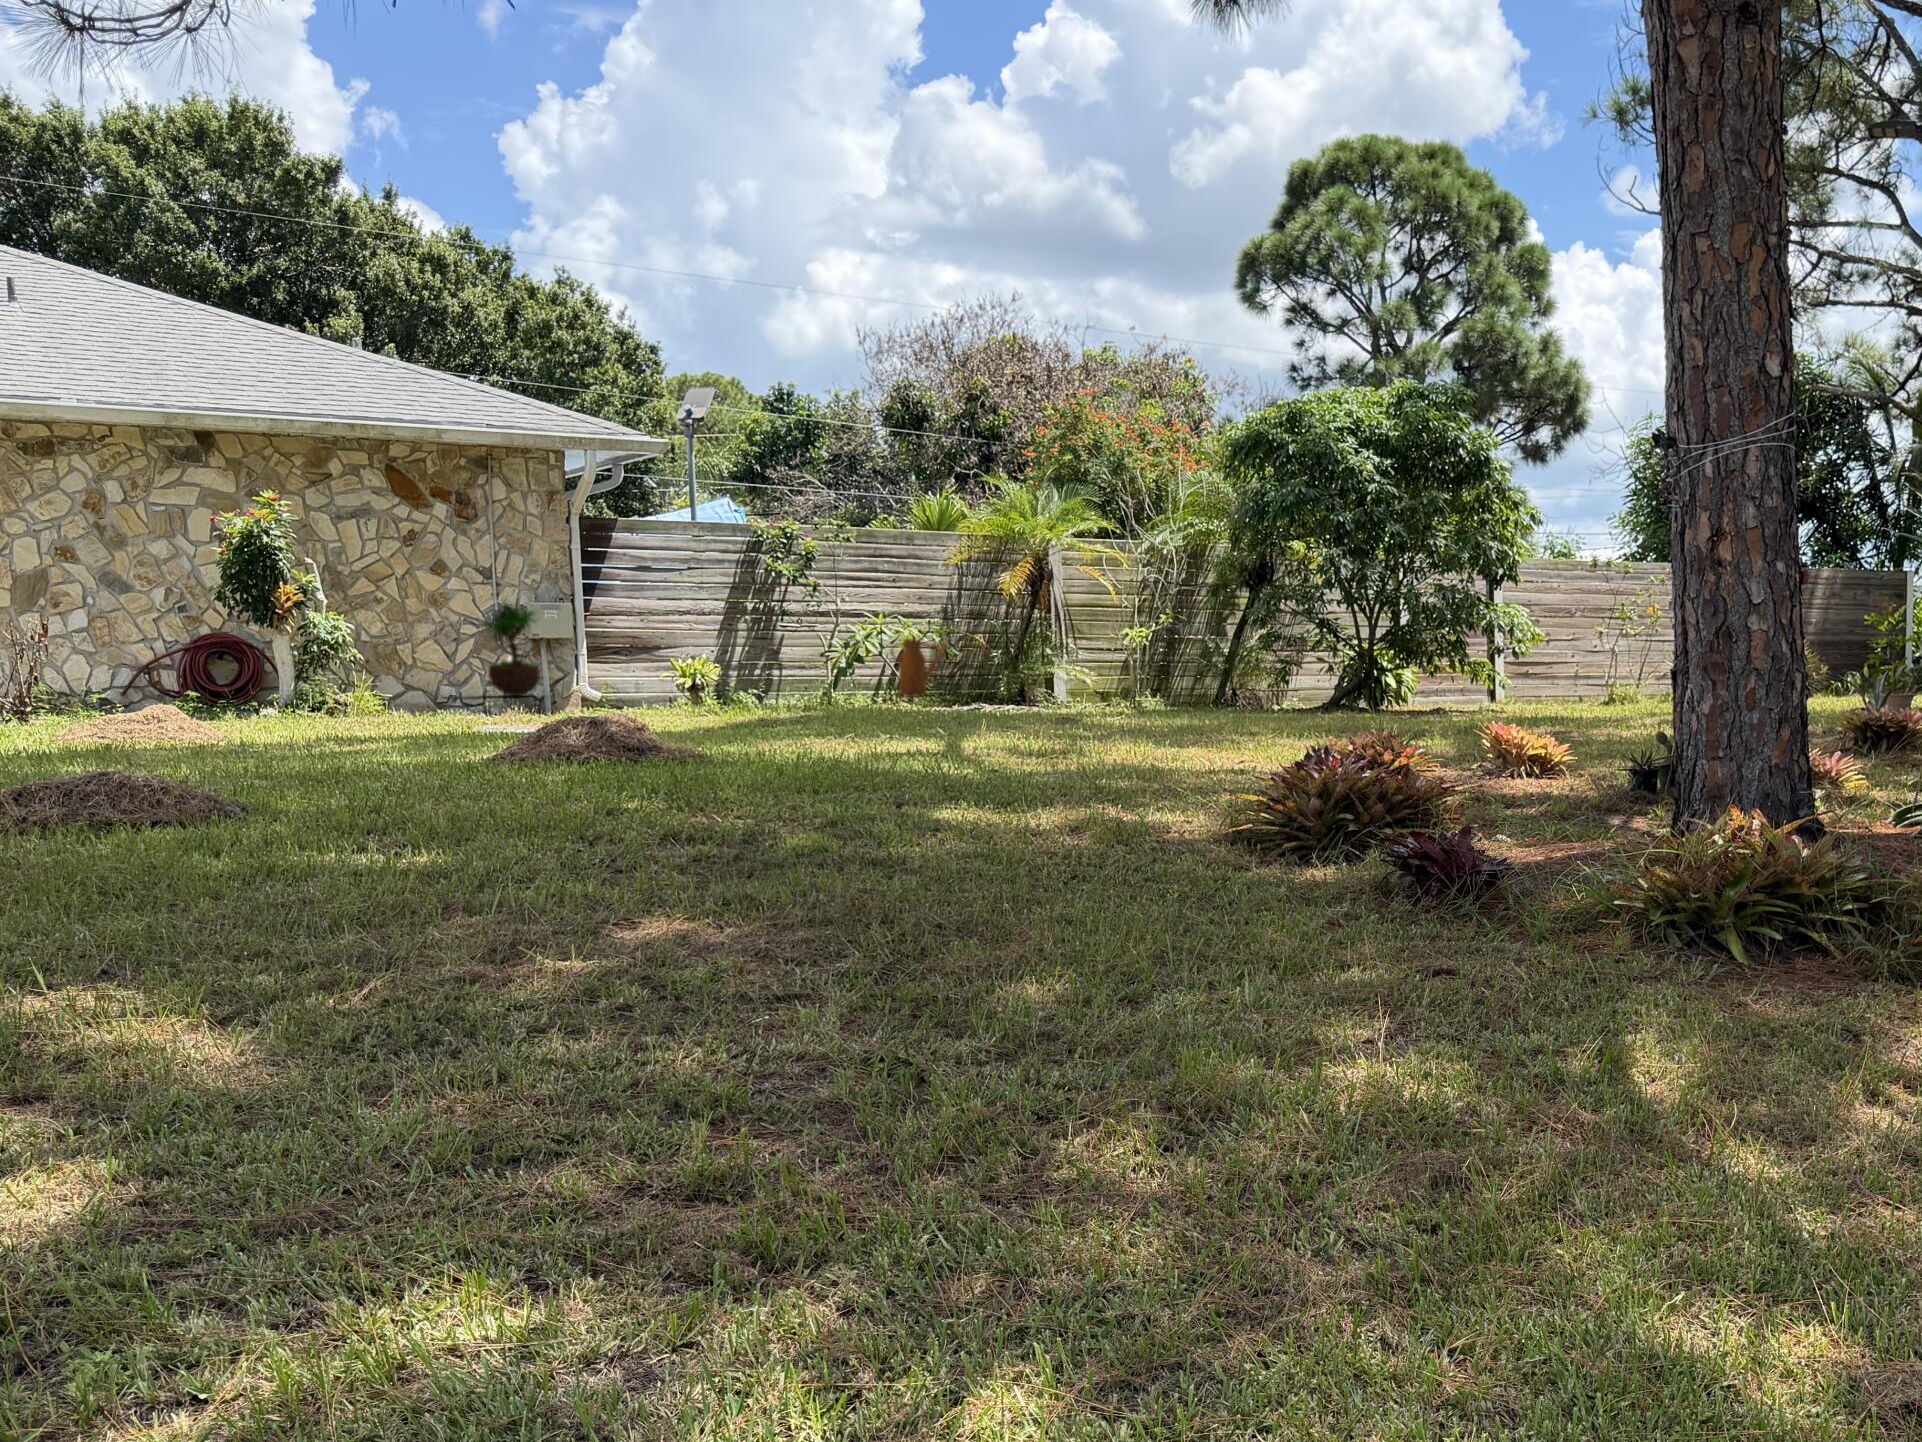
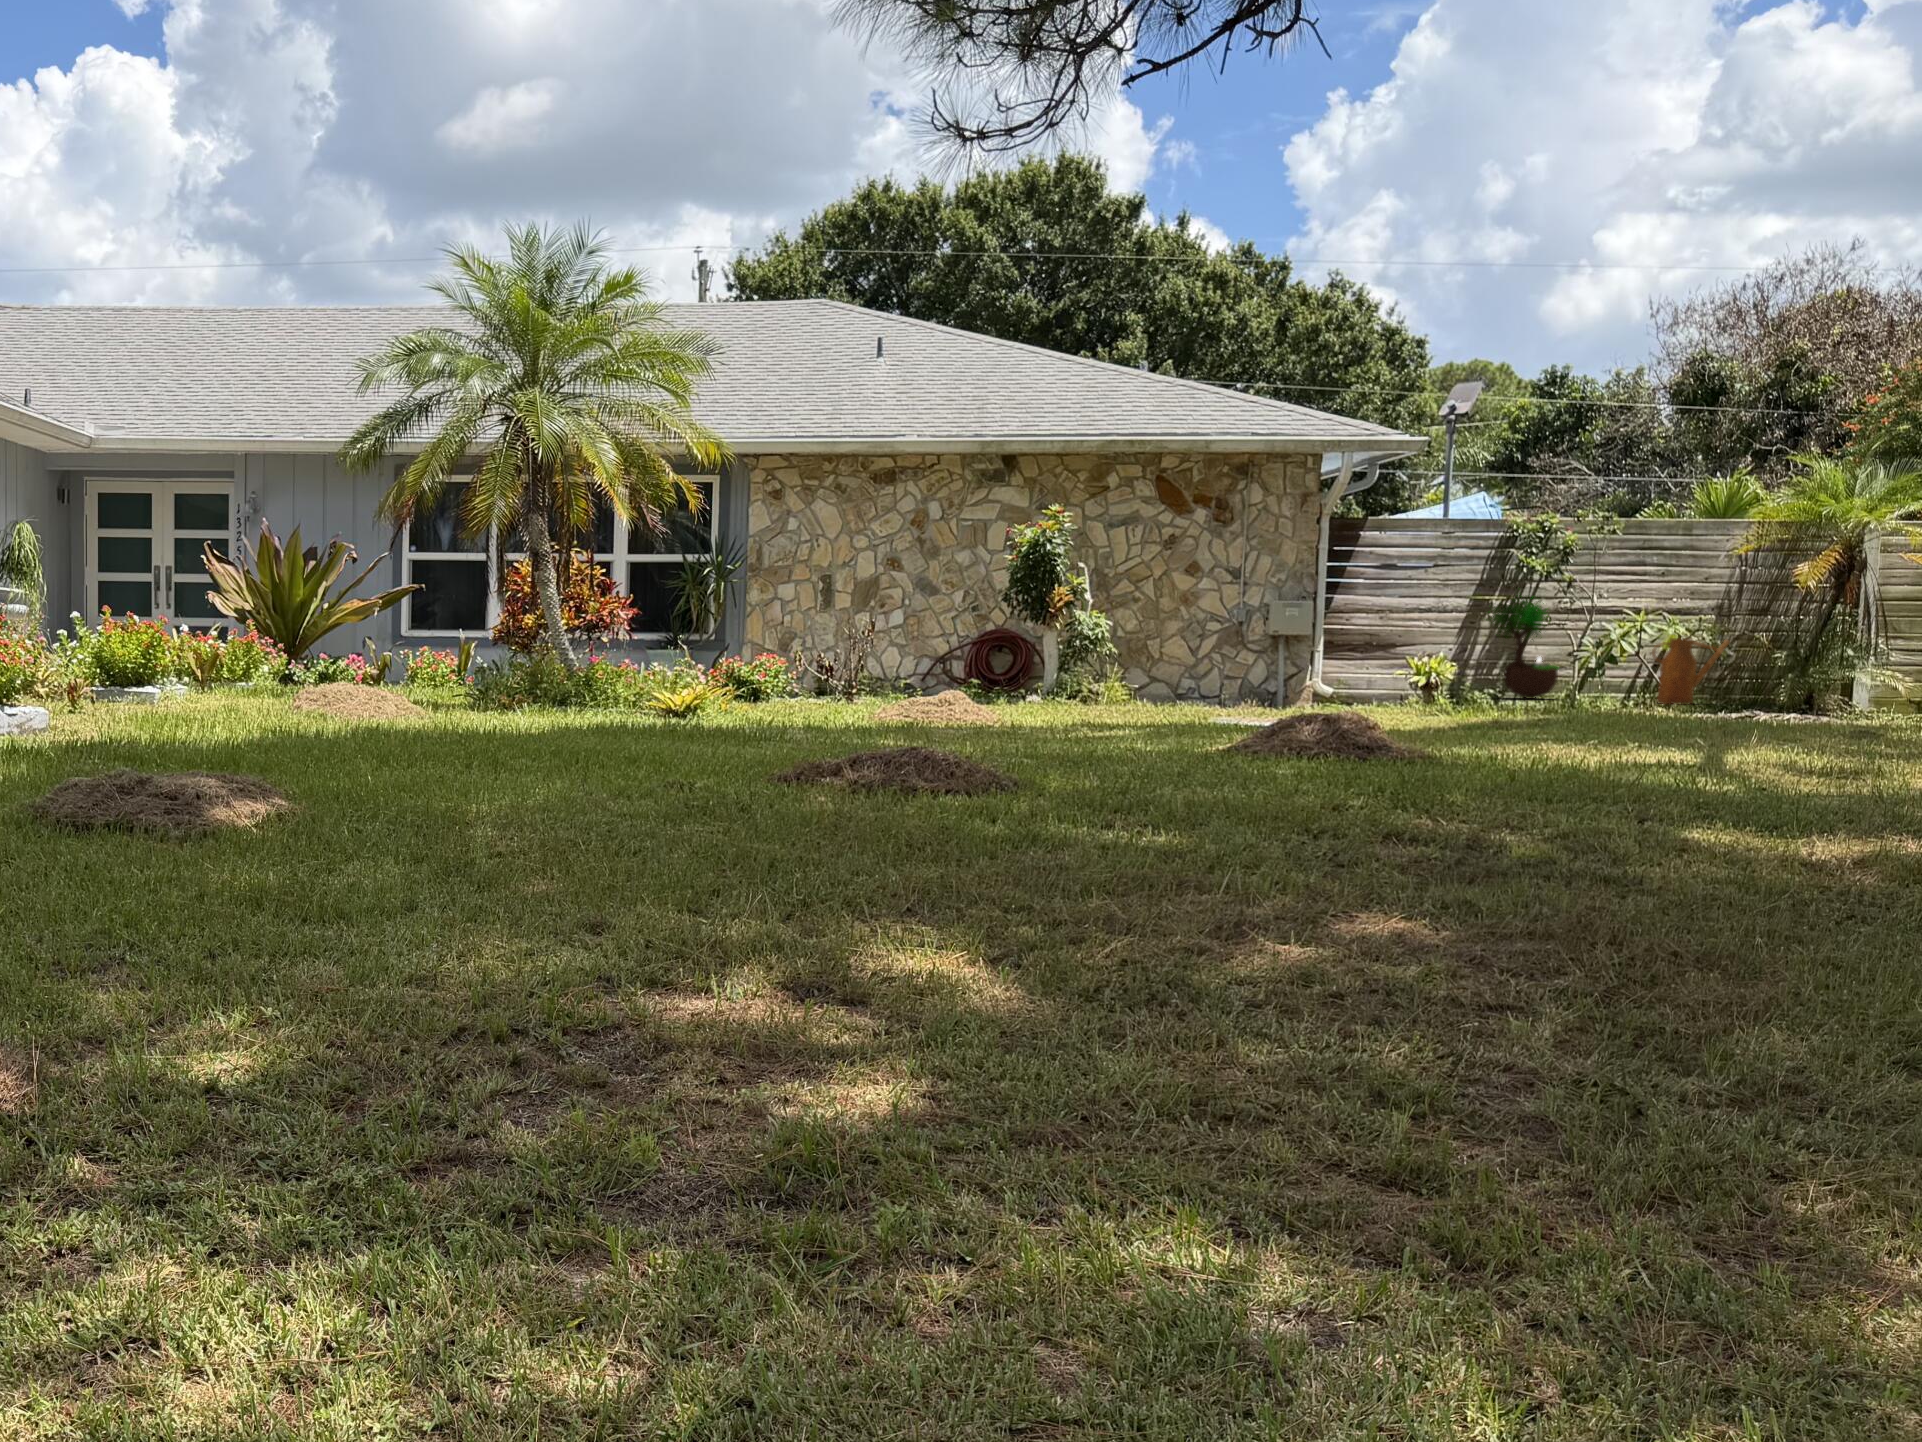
potted tree: present [479,599,540,696] -> present [1486,593,1558,699]

